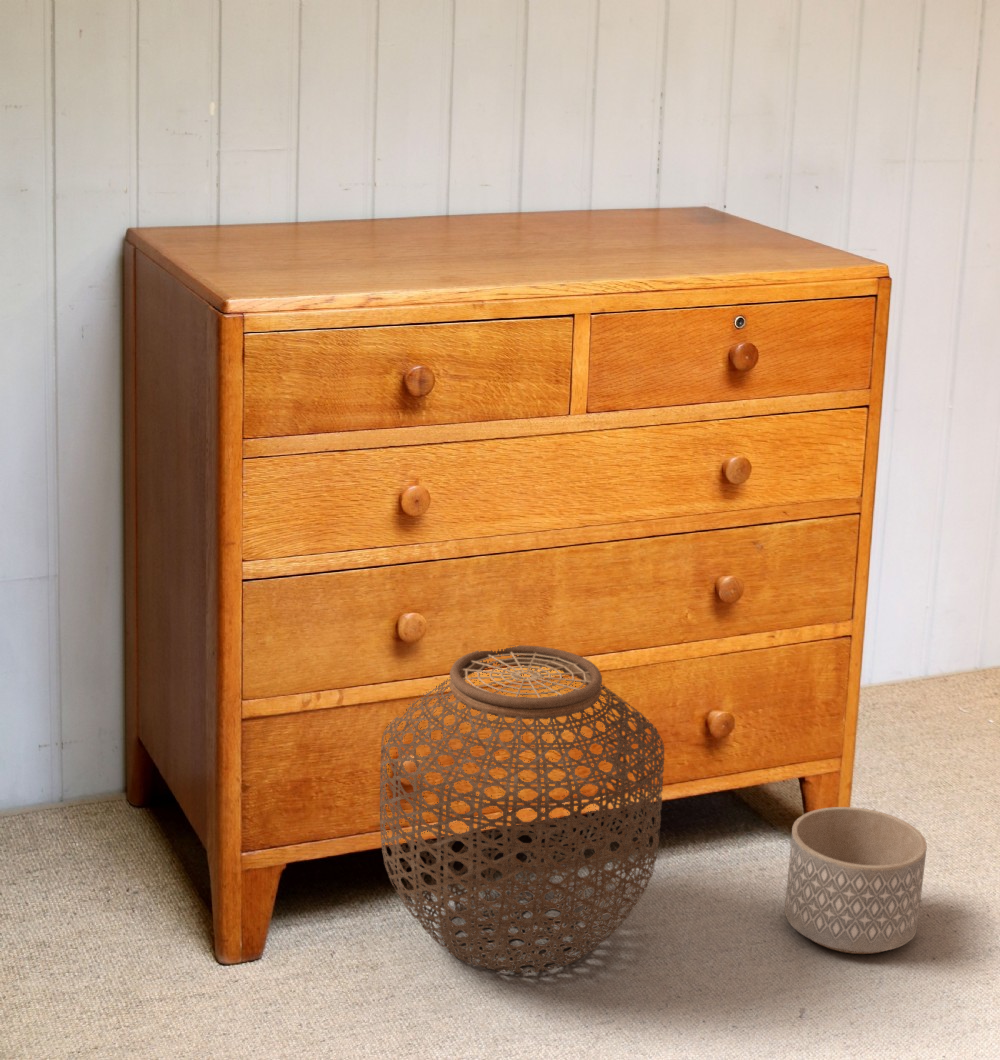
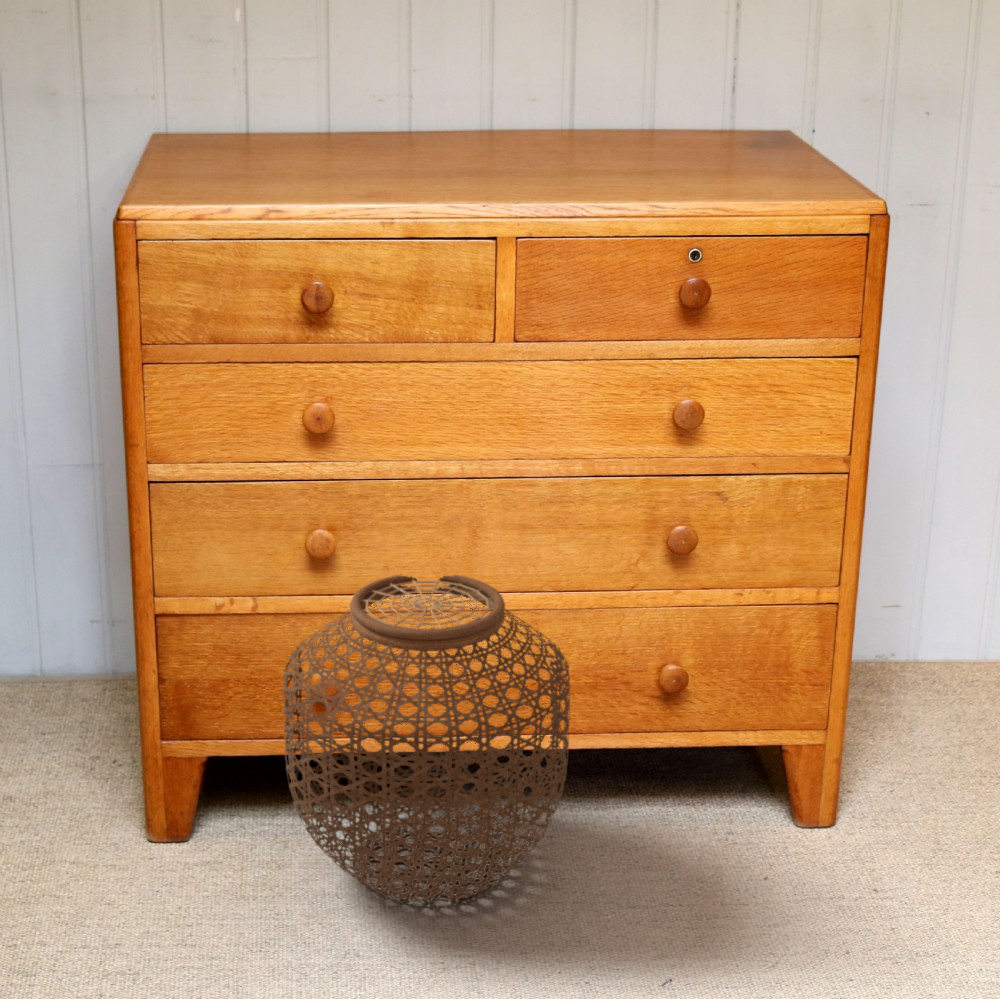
planter: present [785,807,927,954] -> none [707,782,859,947]

